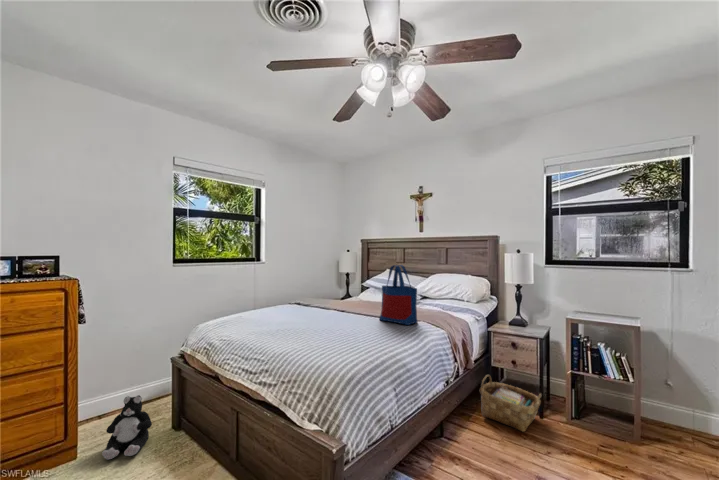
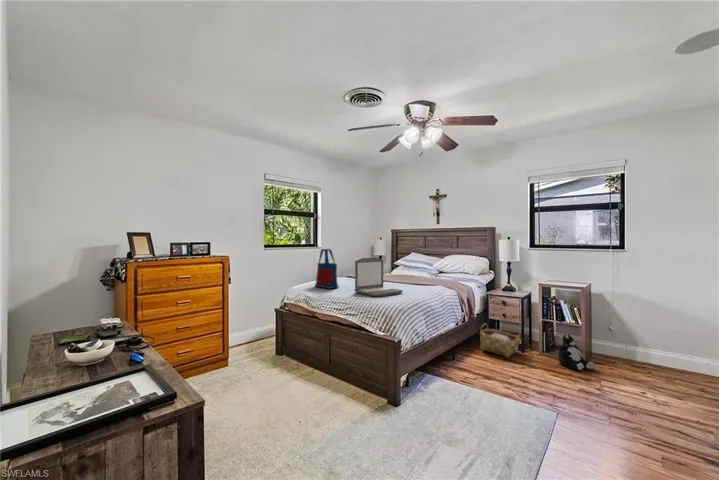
tote bag: present [380,265,418,325] -> present [315,249,338,289]
laptop: none [283,280,362,349] -> present [354,258,403,297]
plush toy: present [102,395,152,460] -> present [558,334,594,370]

